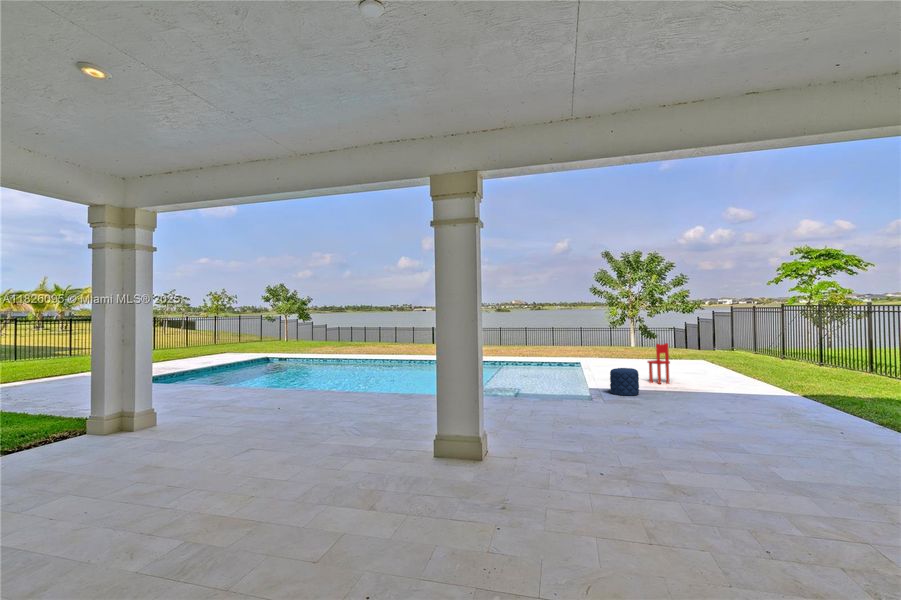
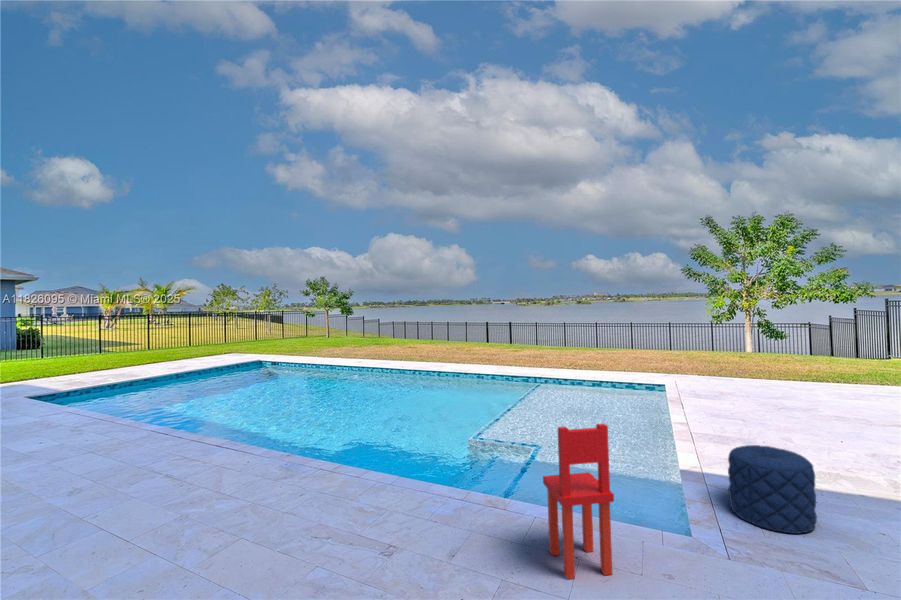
chair: present [648,343,670,384] -> present [543,423,614,579]

